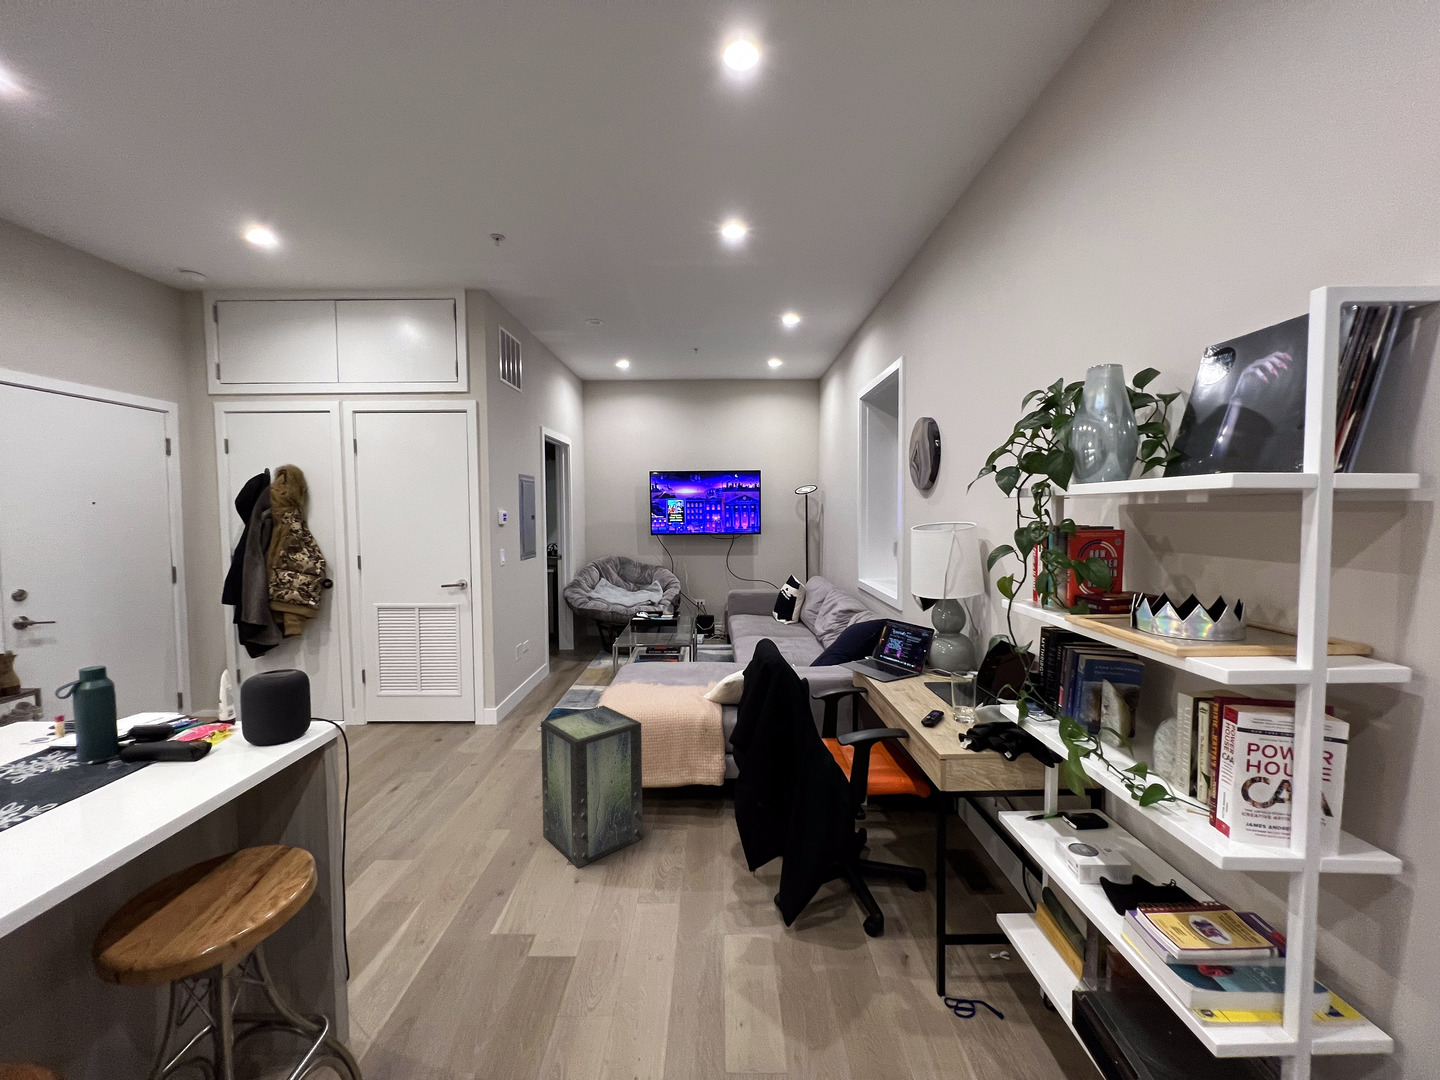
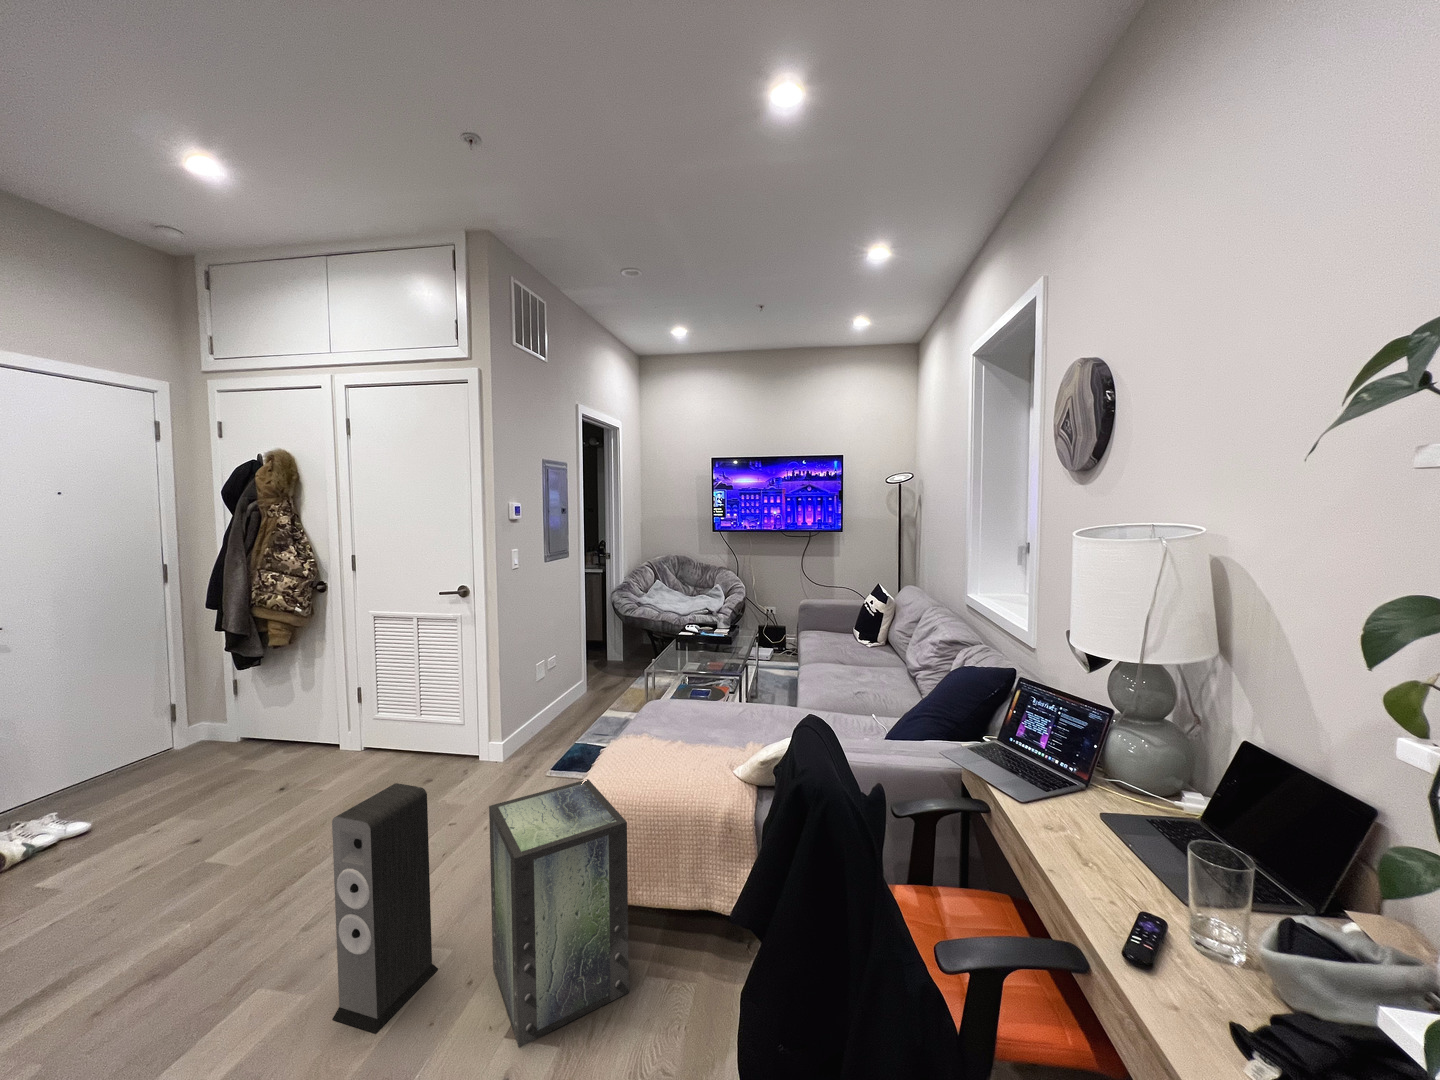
speaker: none [440,710,504,872] -> present [332,783,438,1033]

